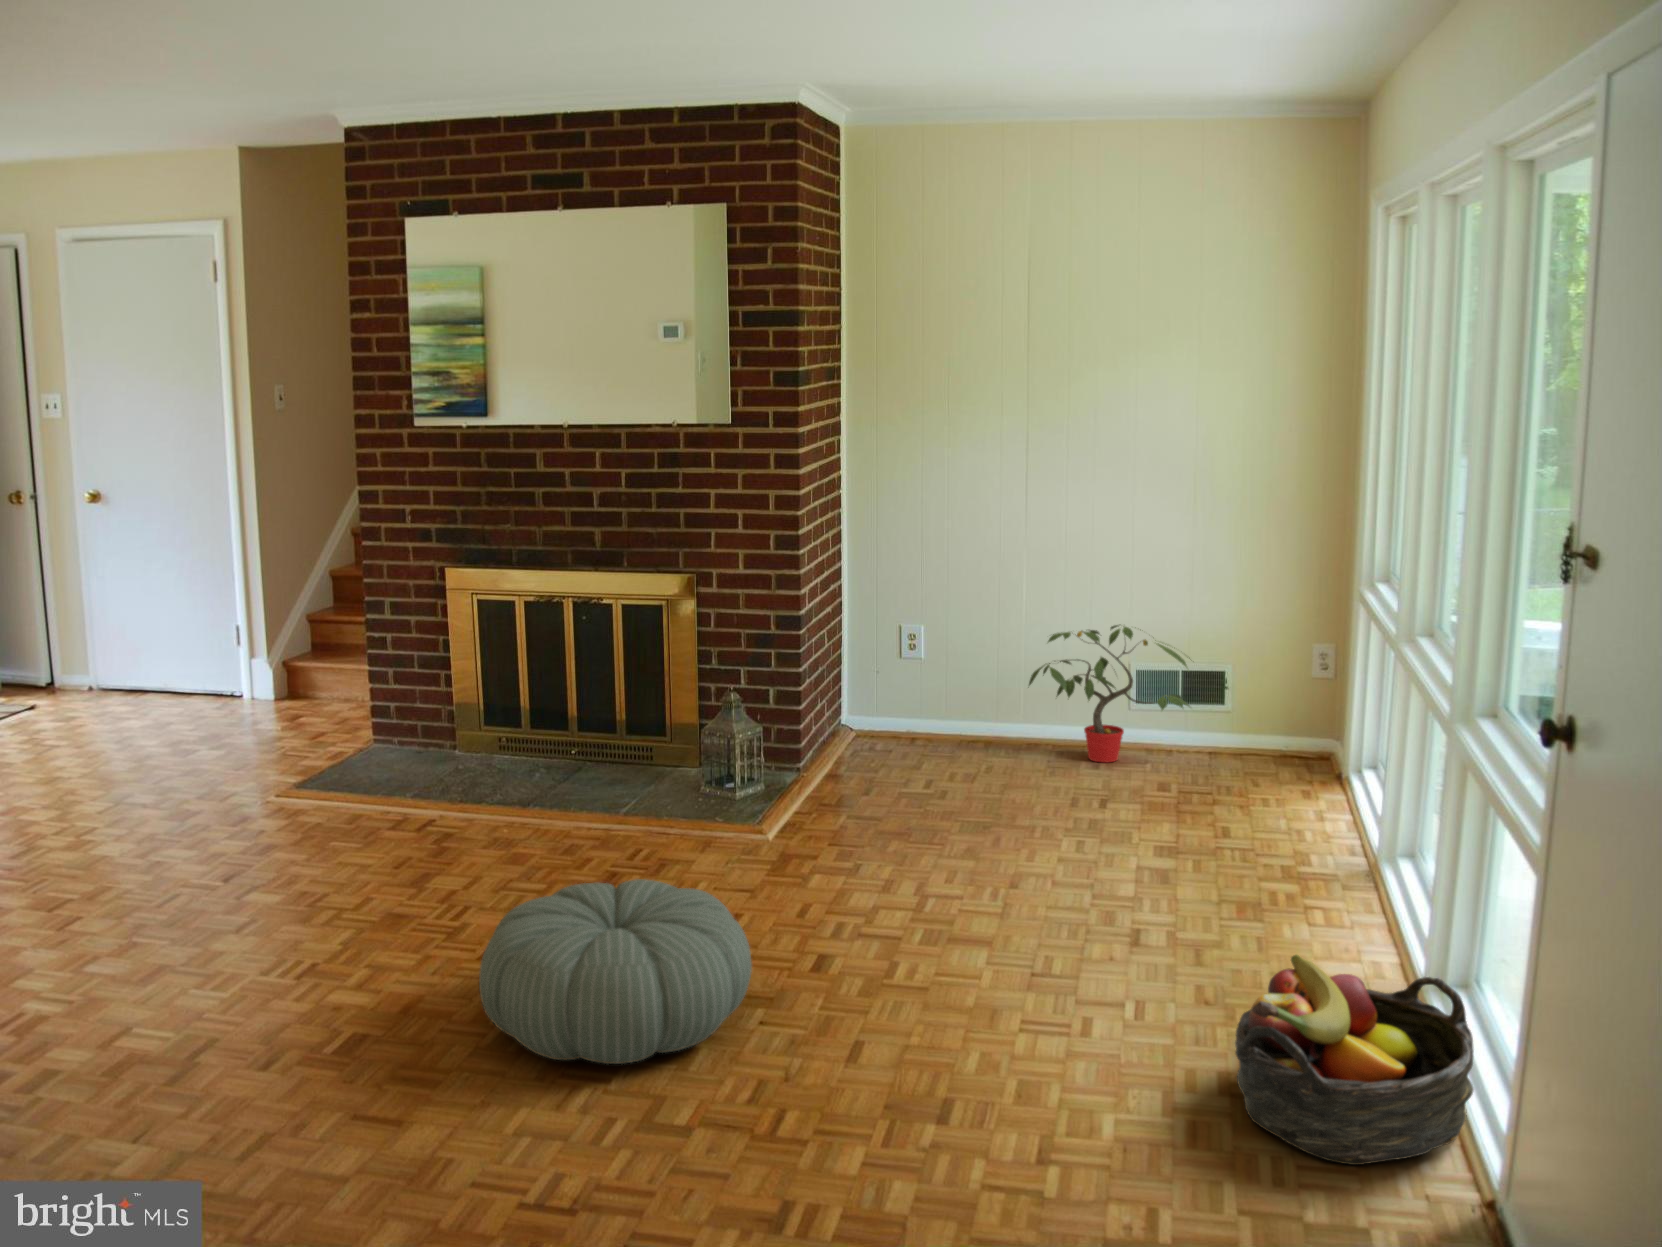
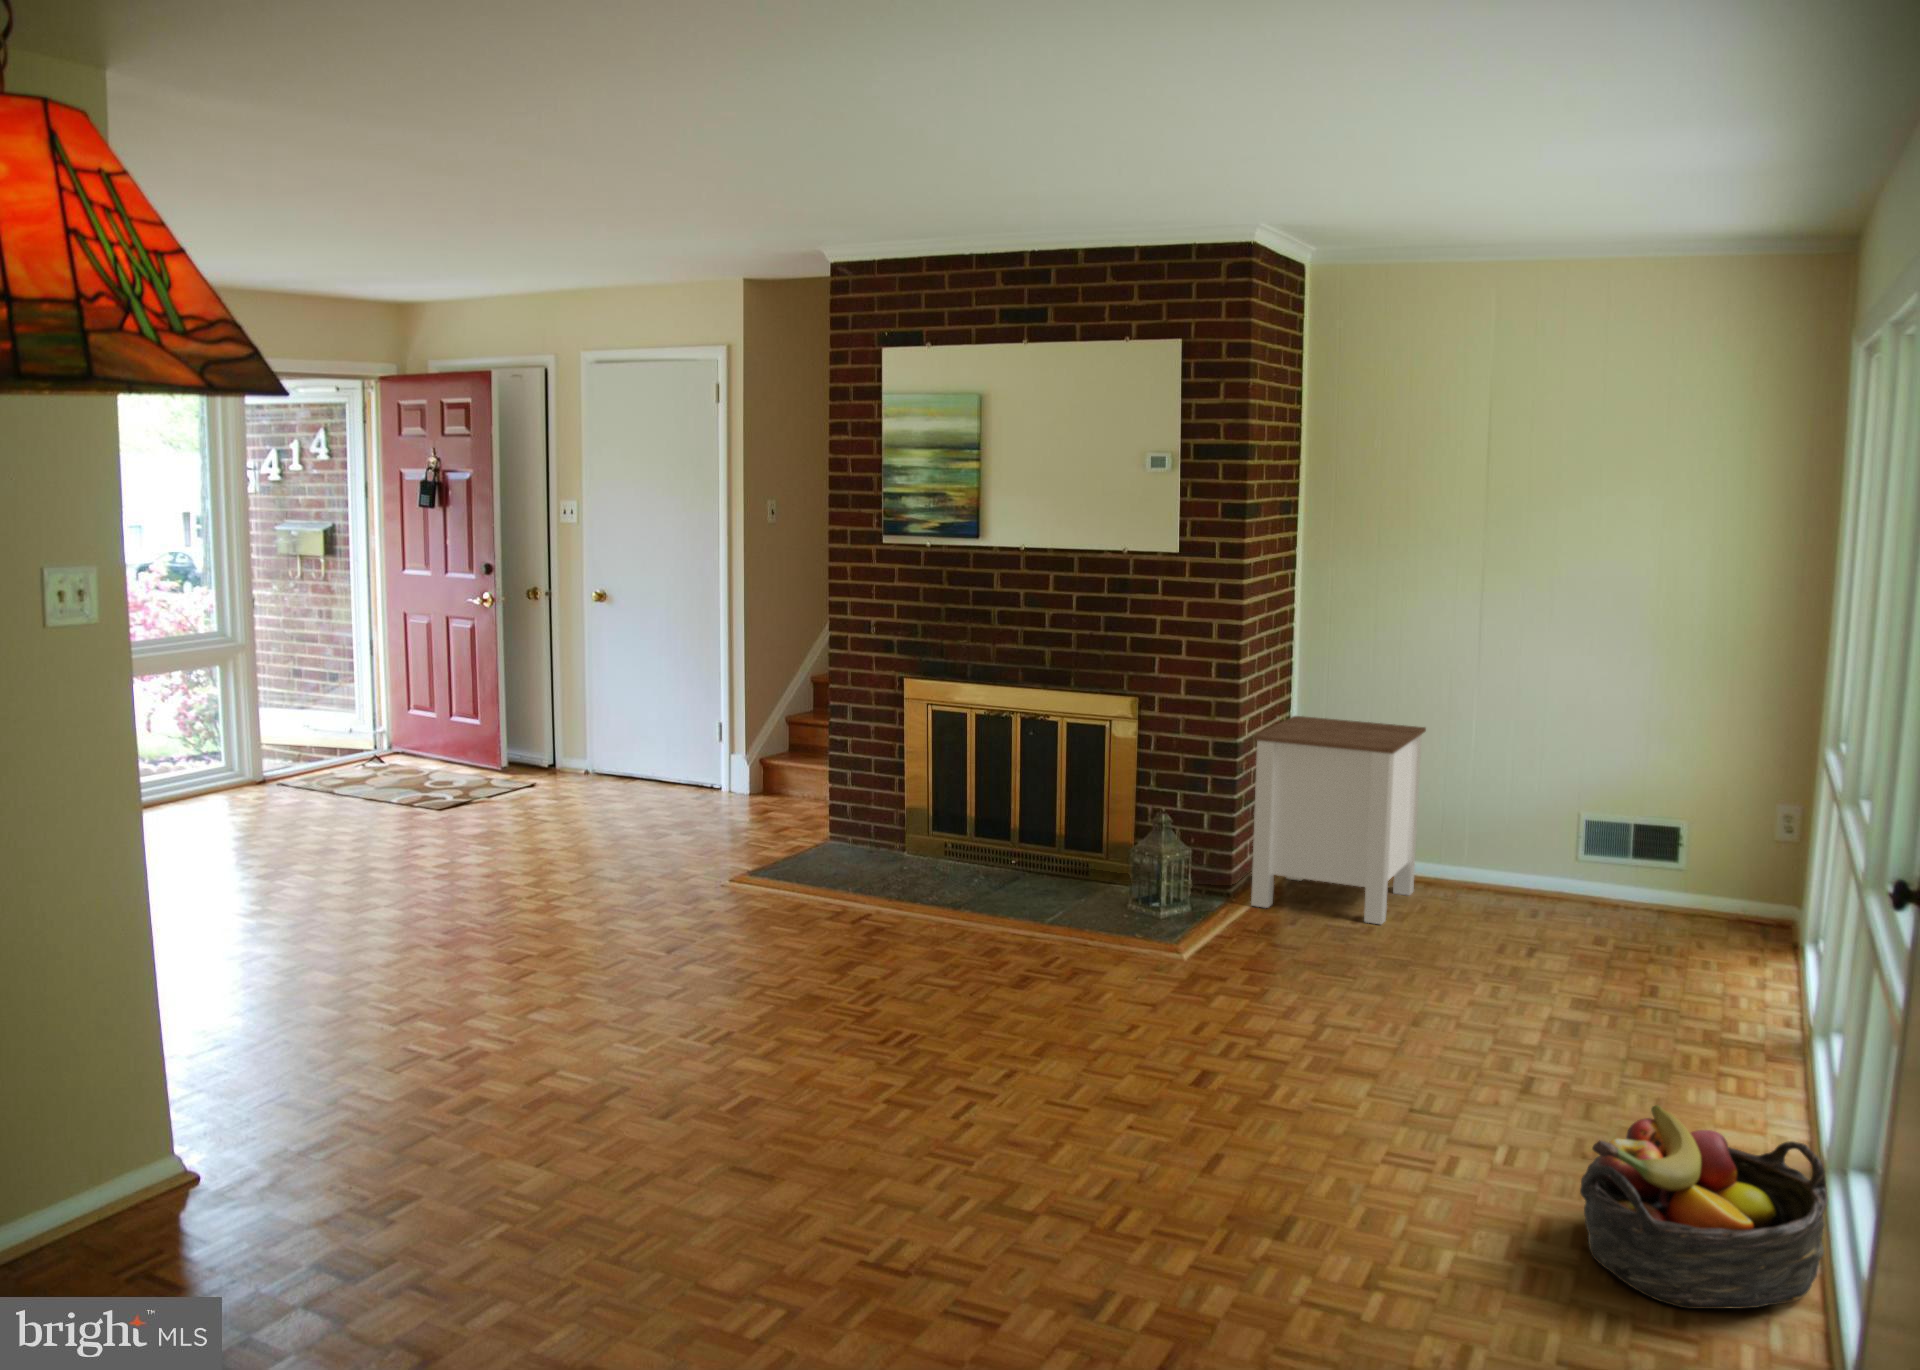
side table: none [816,585,977,785] -> present [1251,716,1426,924]
potted plant: present [1029,625,1190,762] -> none [1474,773,1662,916]
pouf: present [479,879,752,1064] -> none [891,977,1136,1138]

